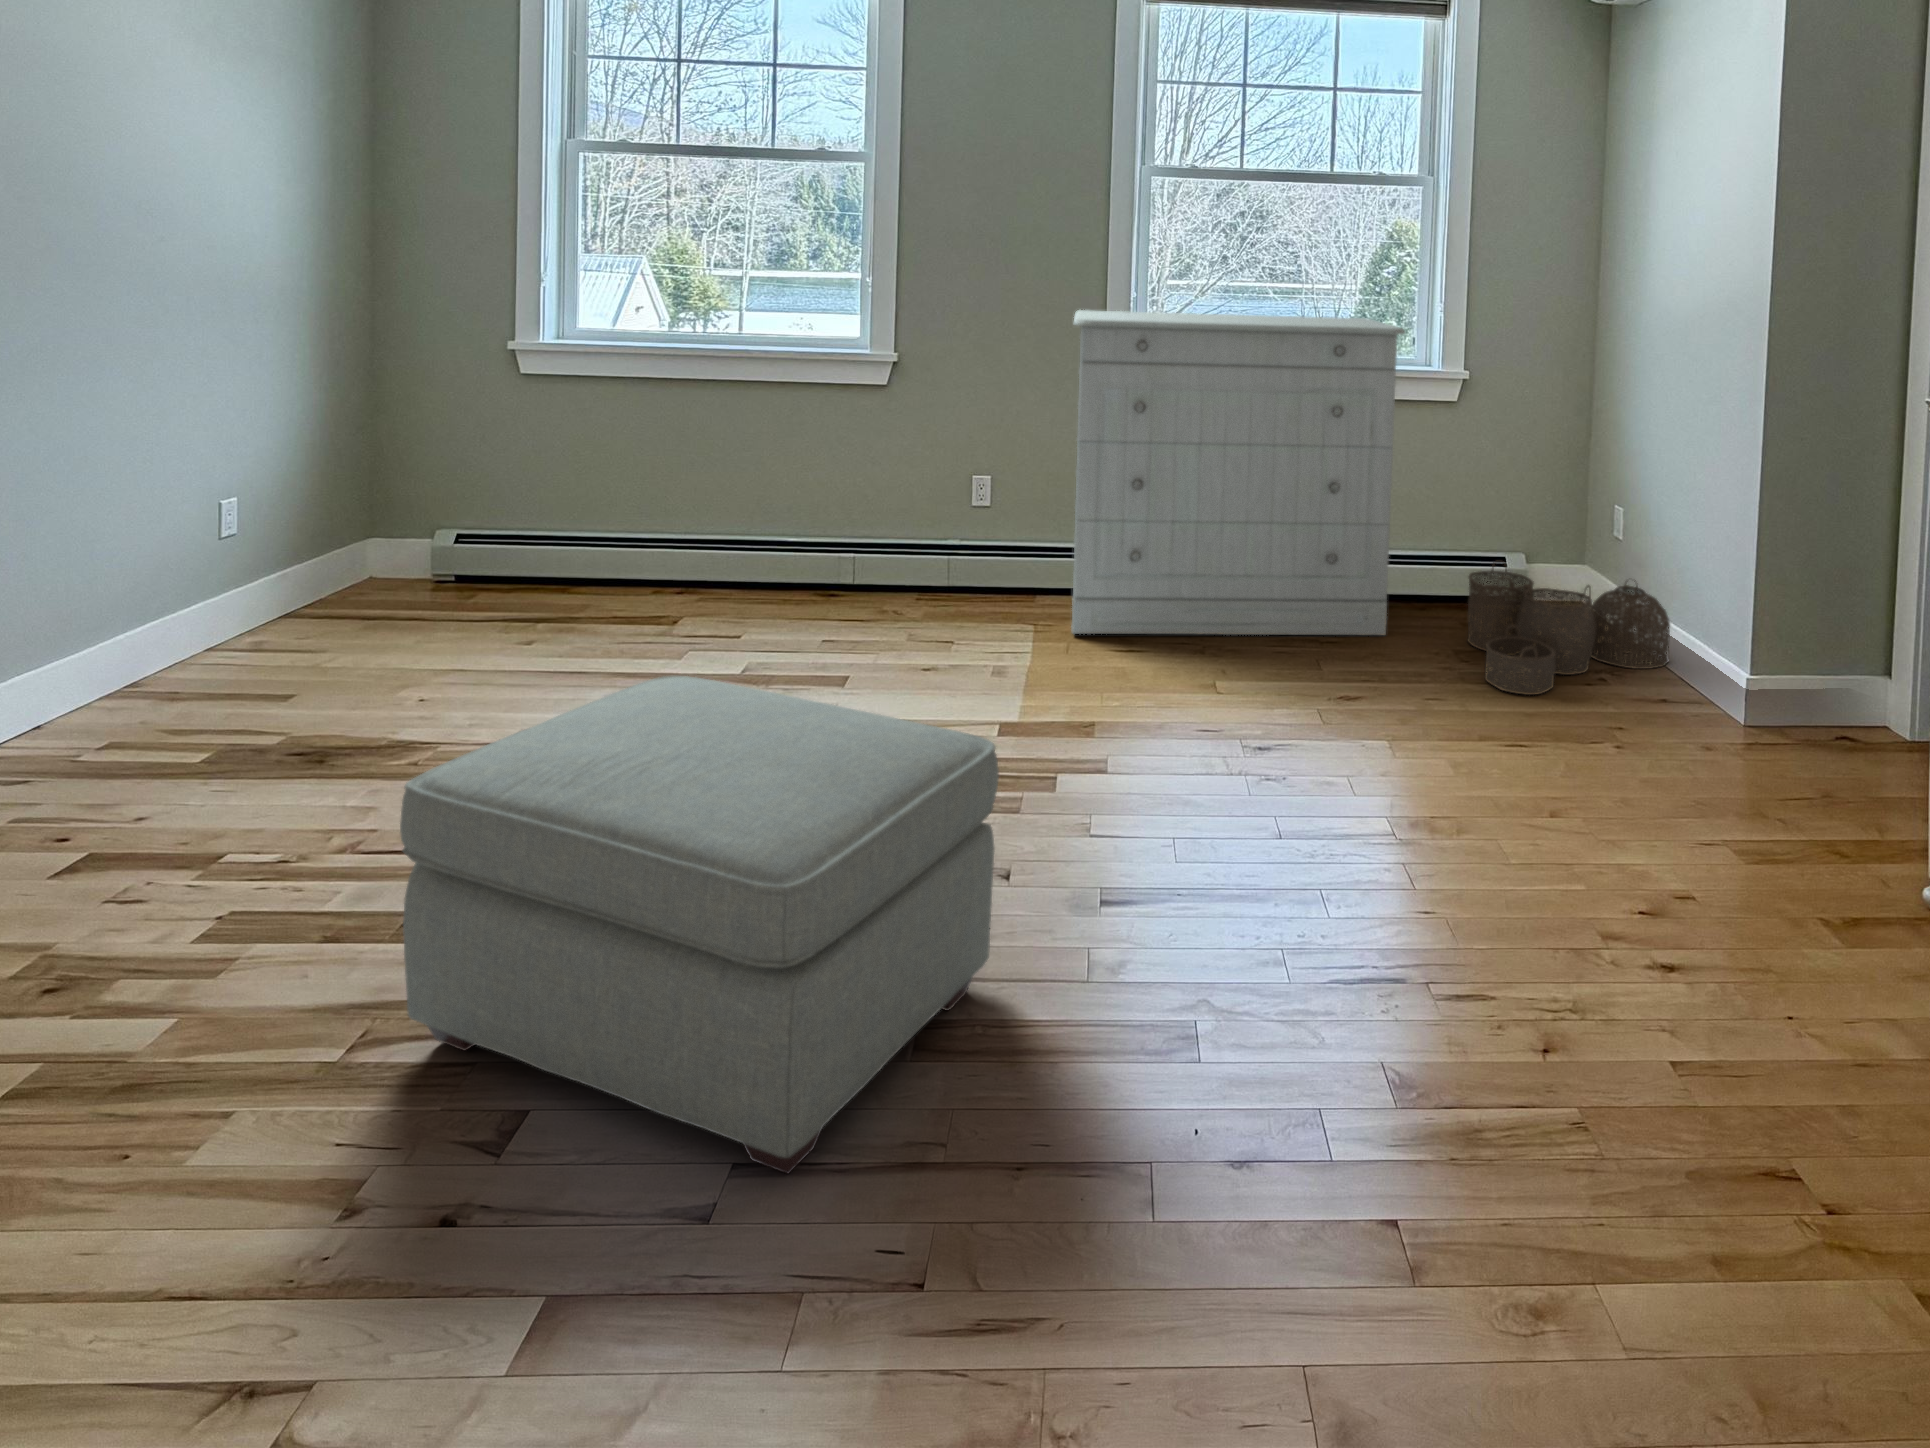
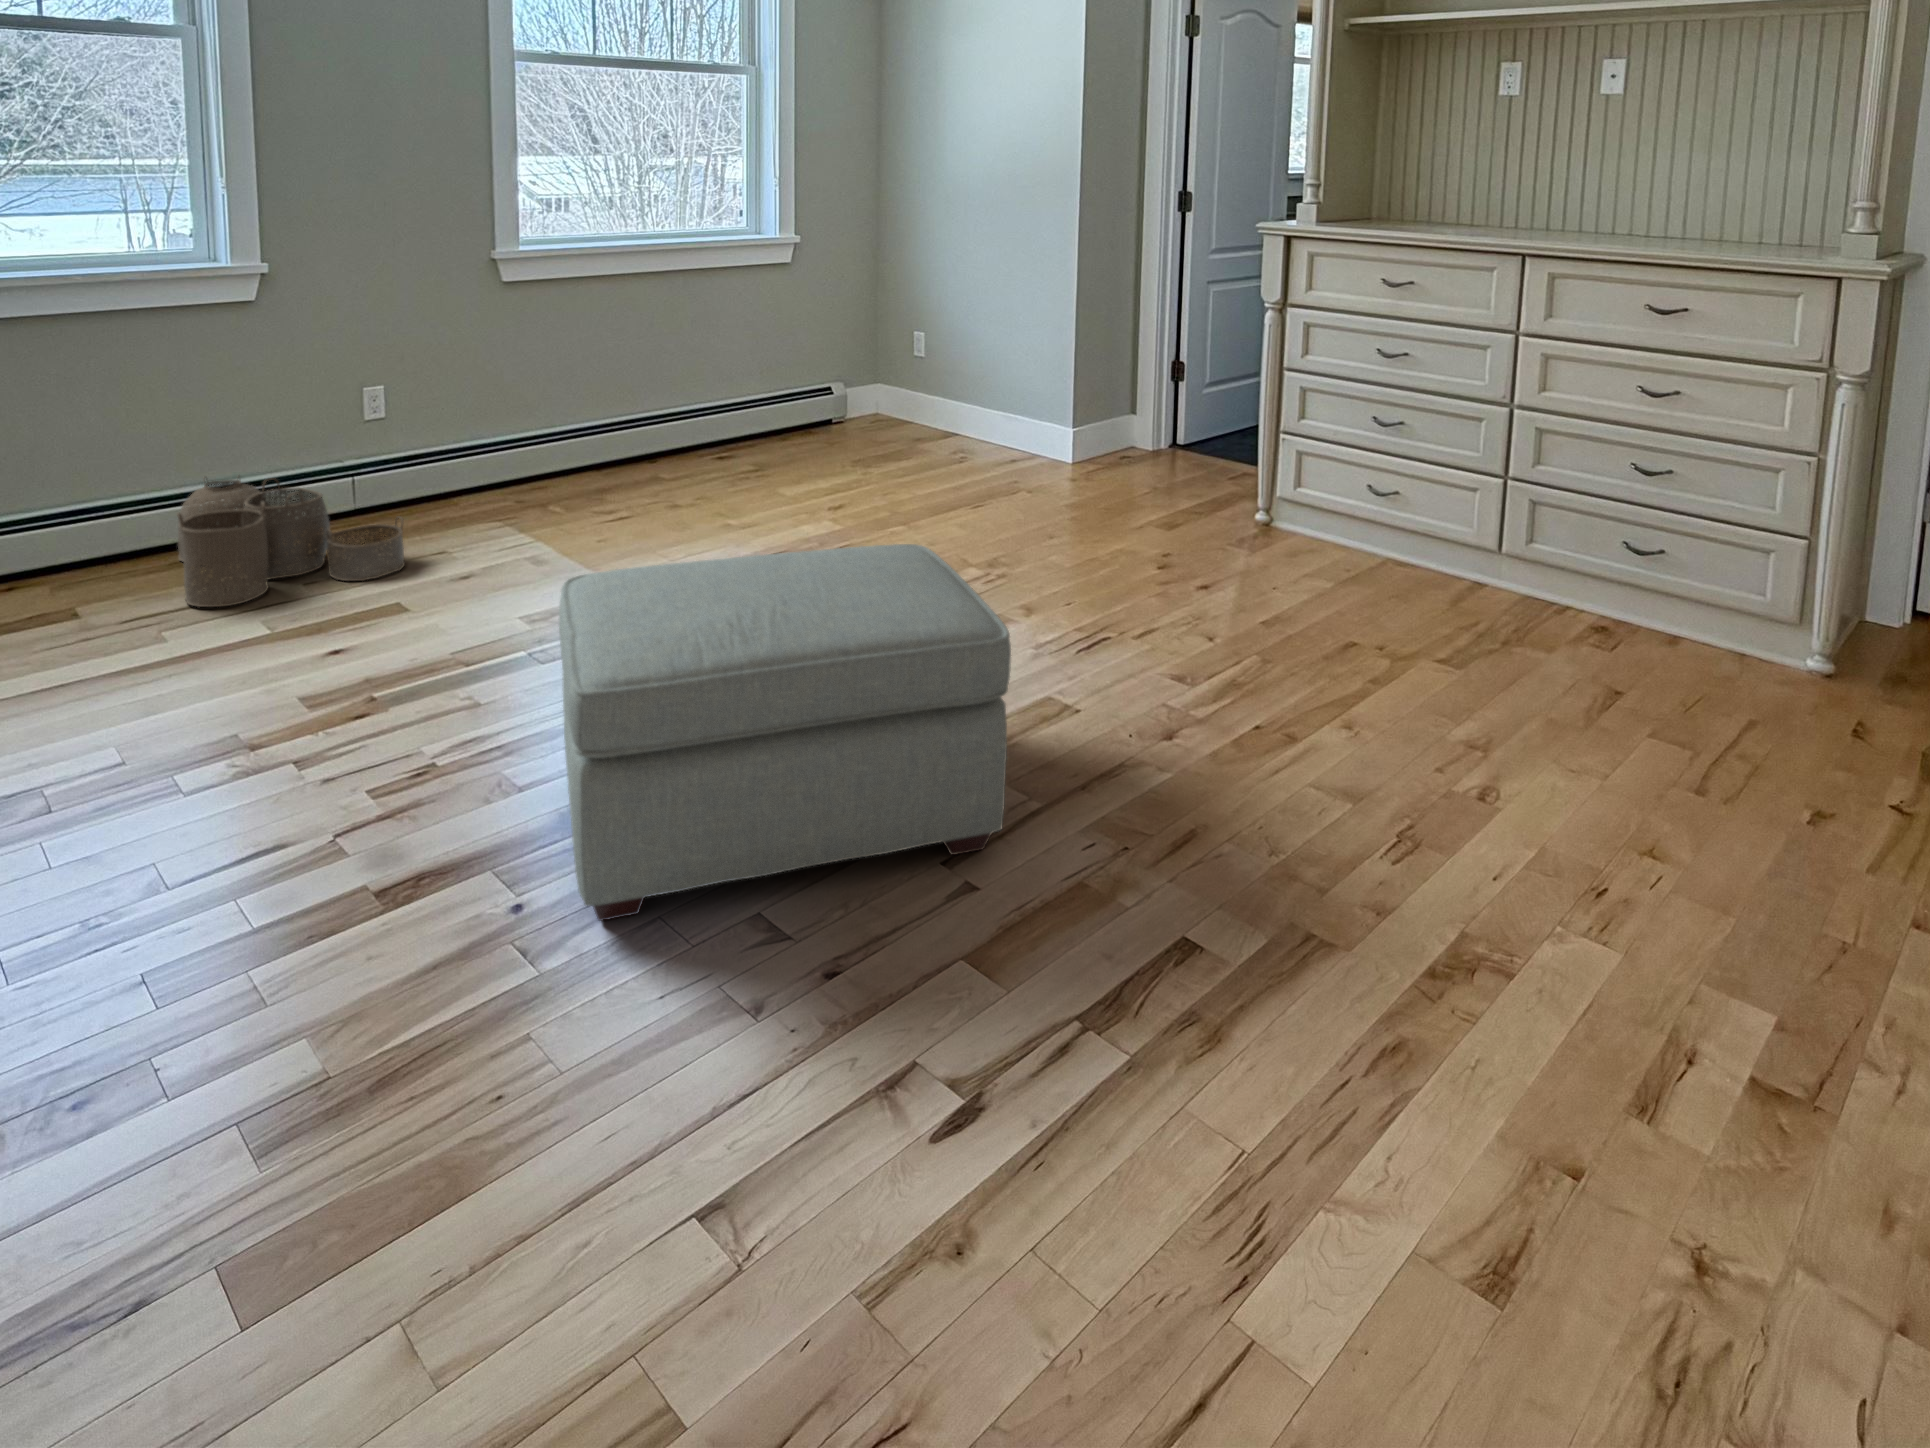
dresser: present [1072,310,1405,635] -> none [465,196,807,519]
woven basket: present [1467,560,1670,695] -> present [177,477,405,607]

